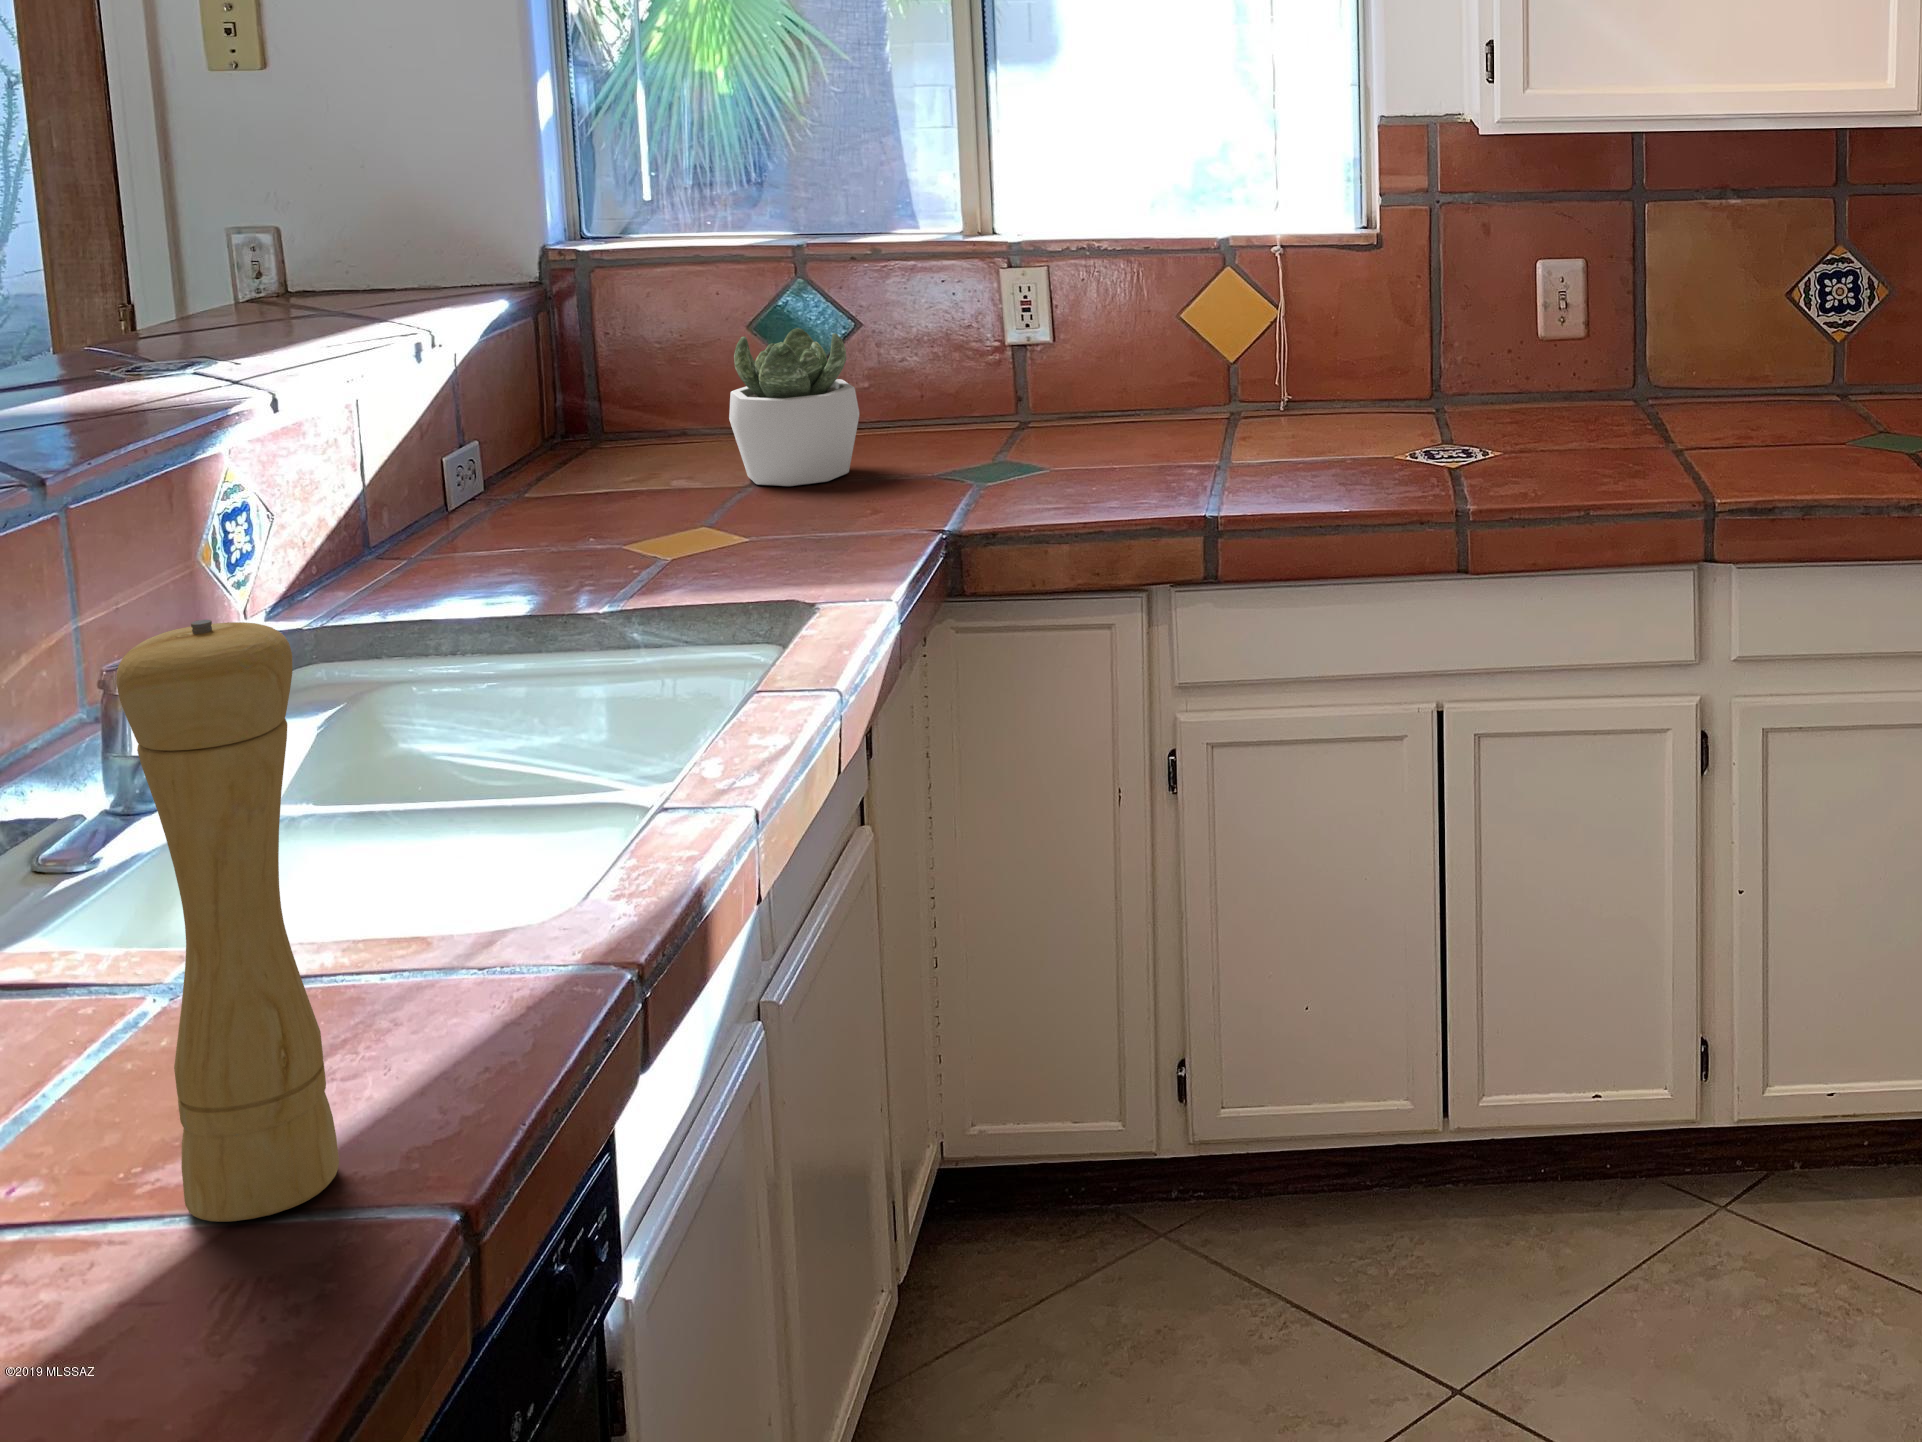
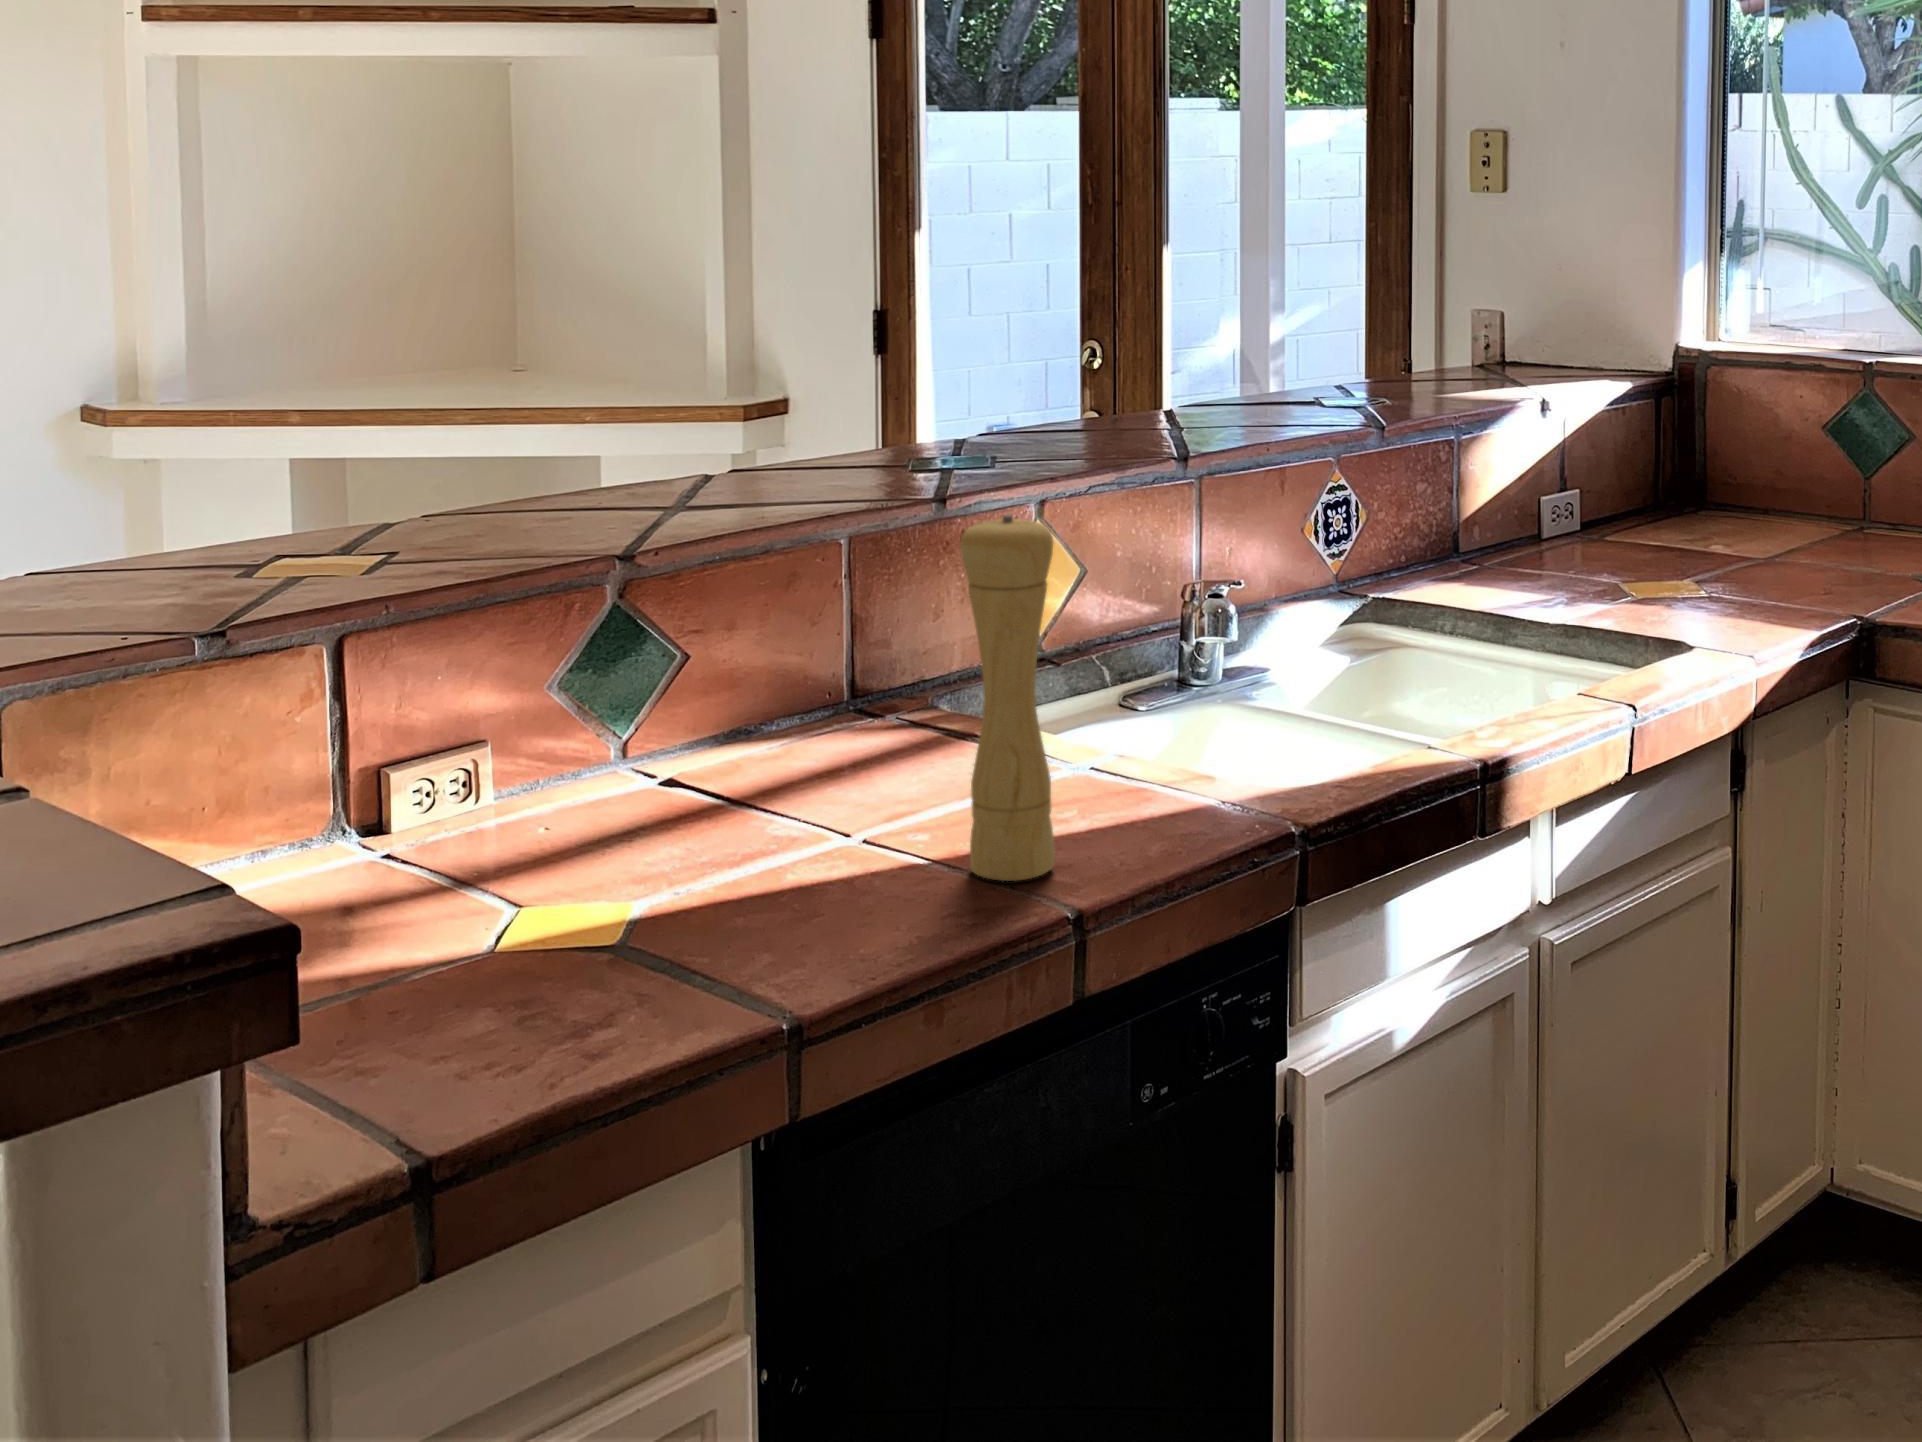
succulent plant: present [729,328,860,486] -> none [1758,431,1863,565]

